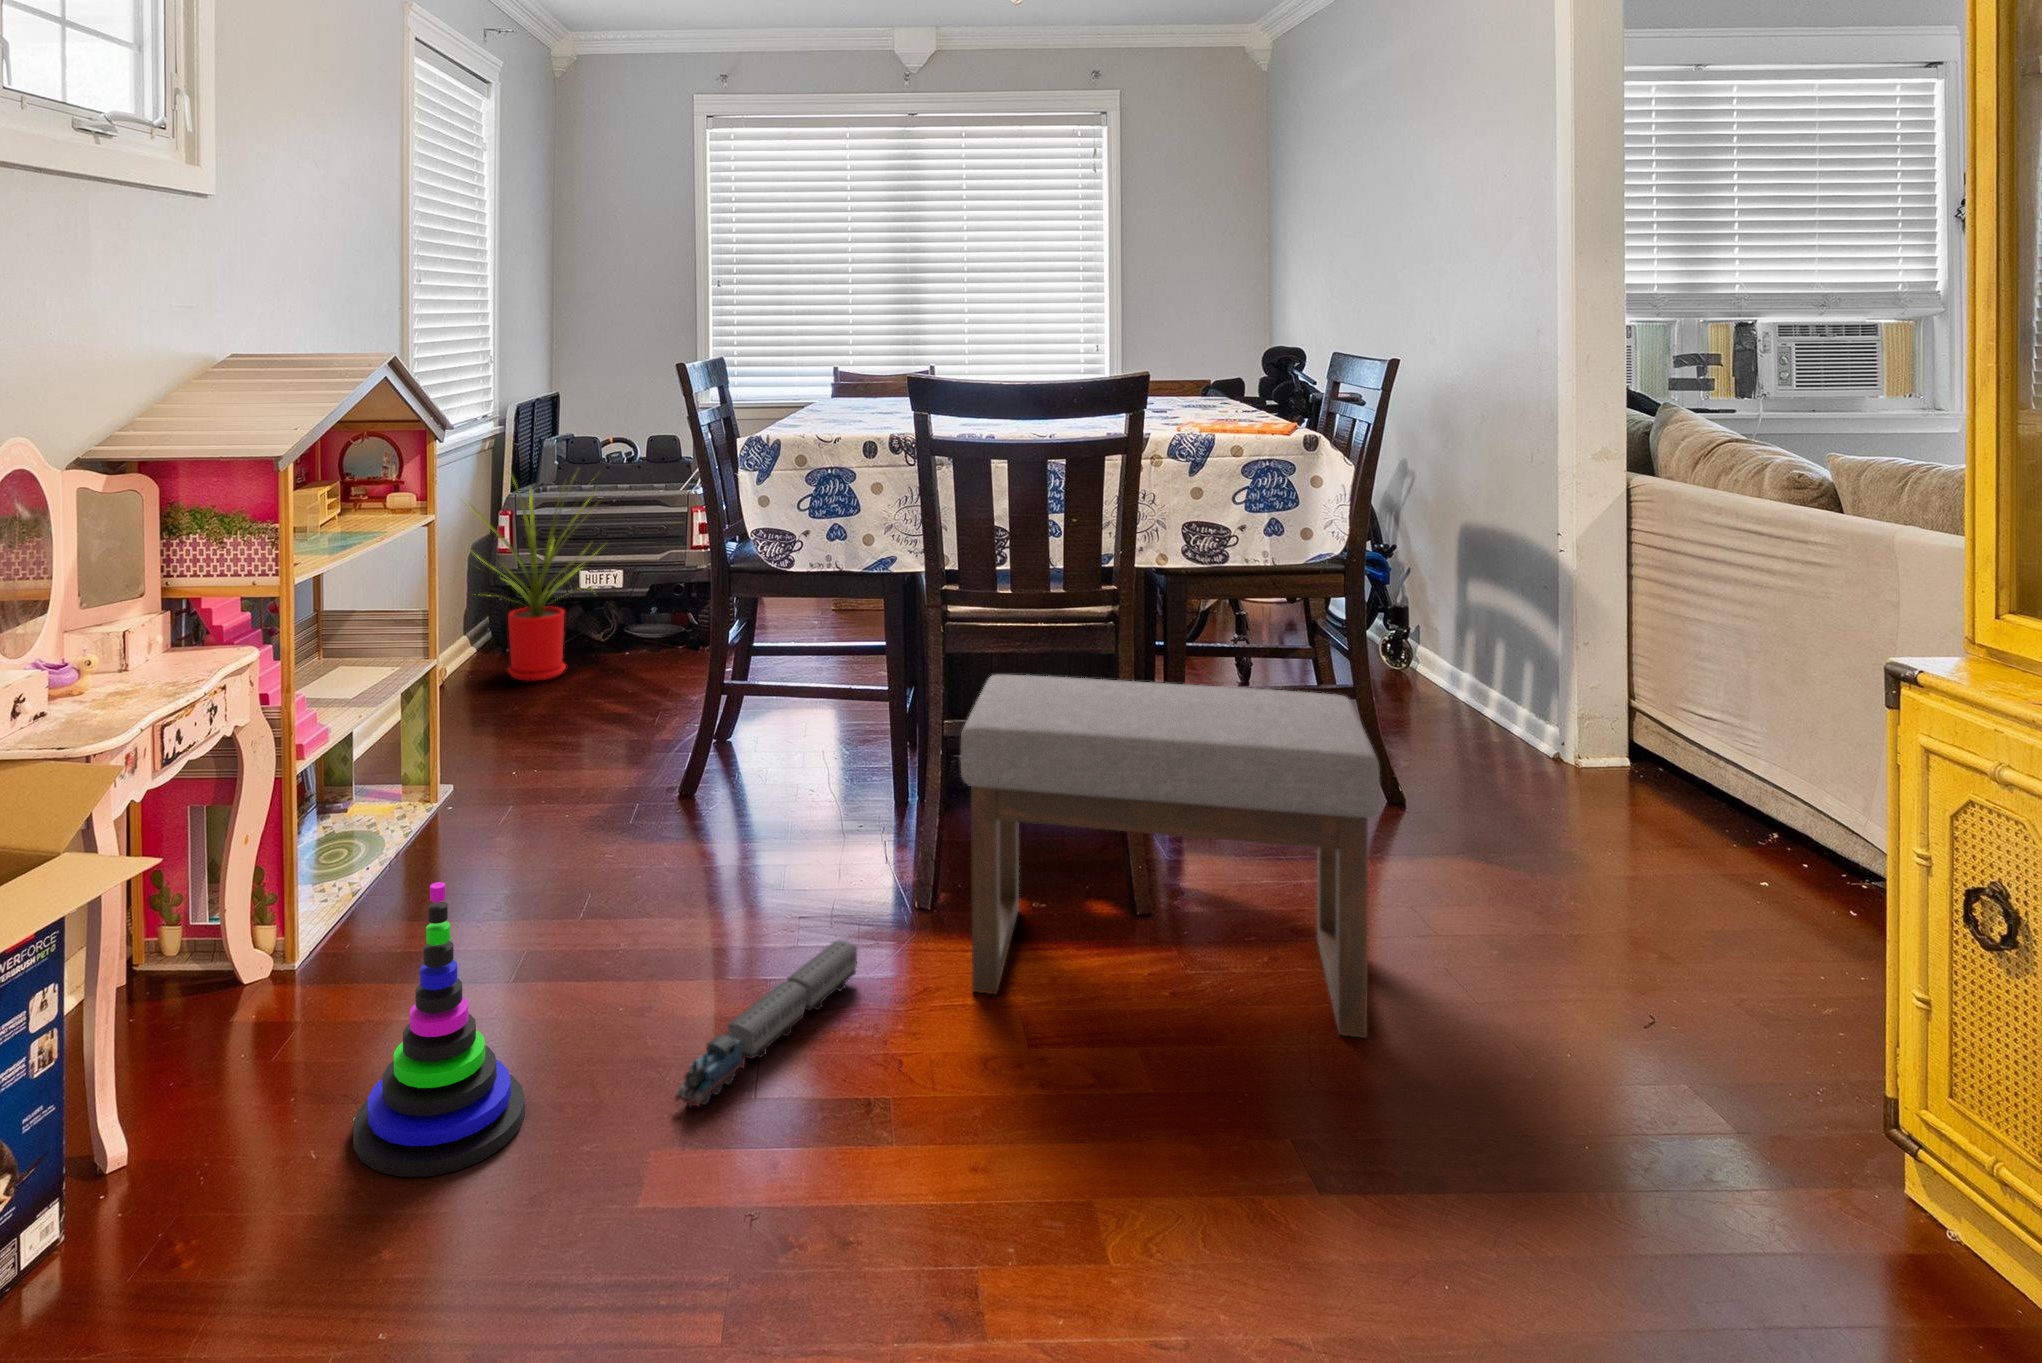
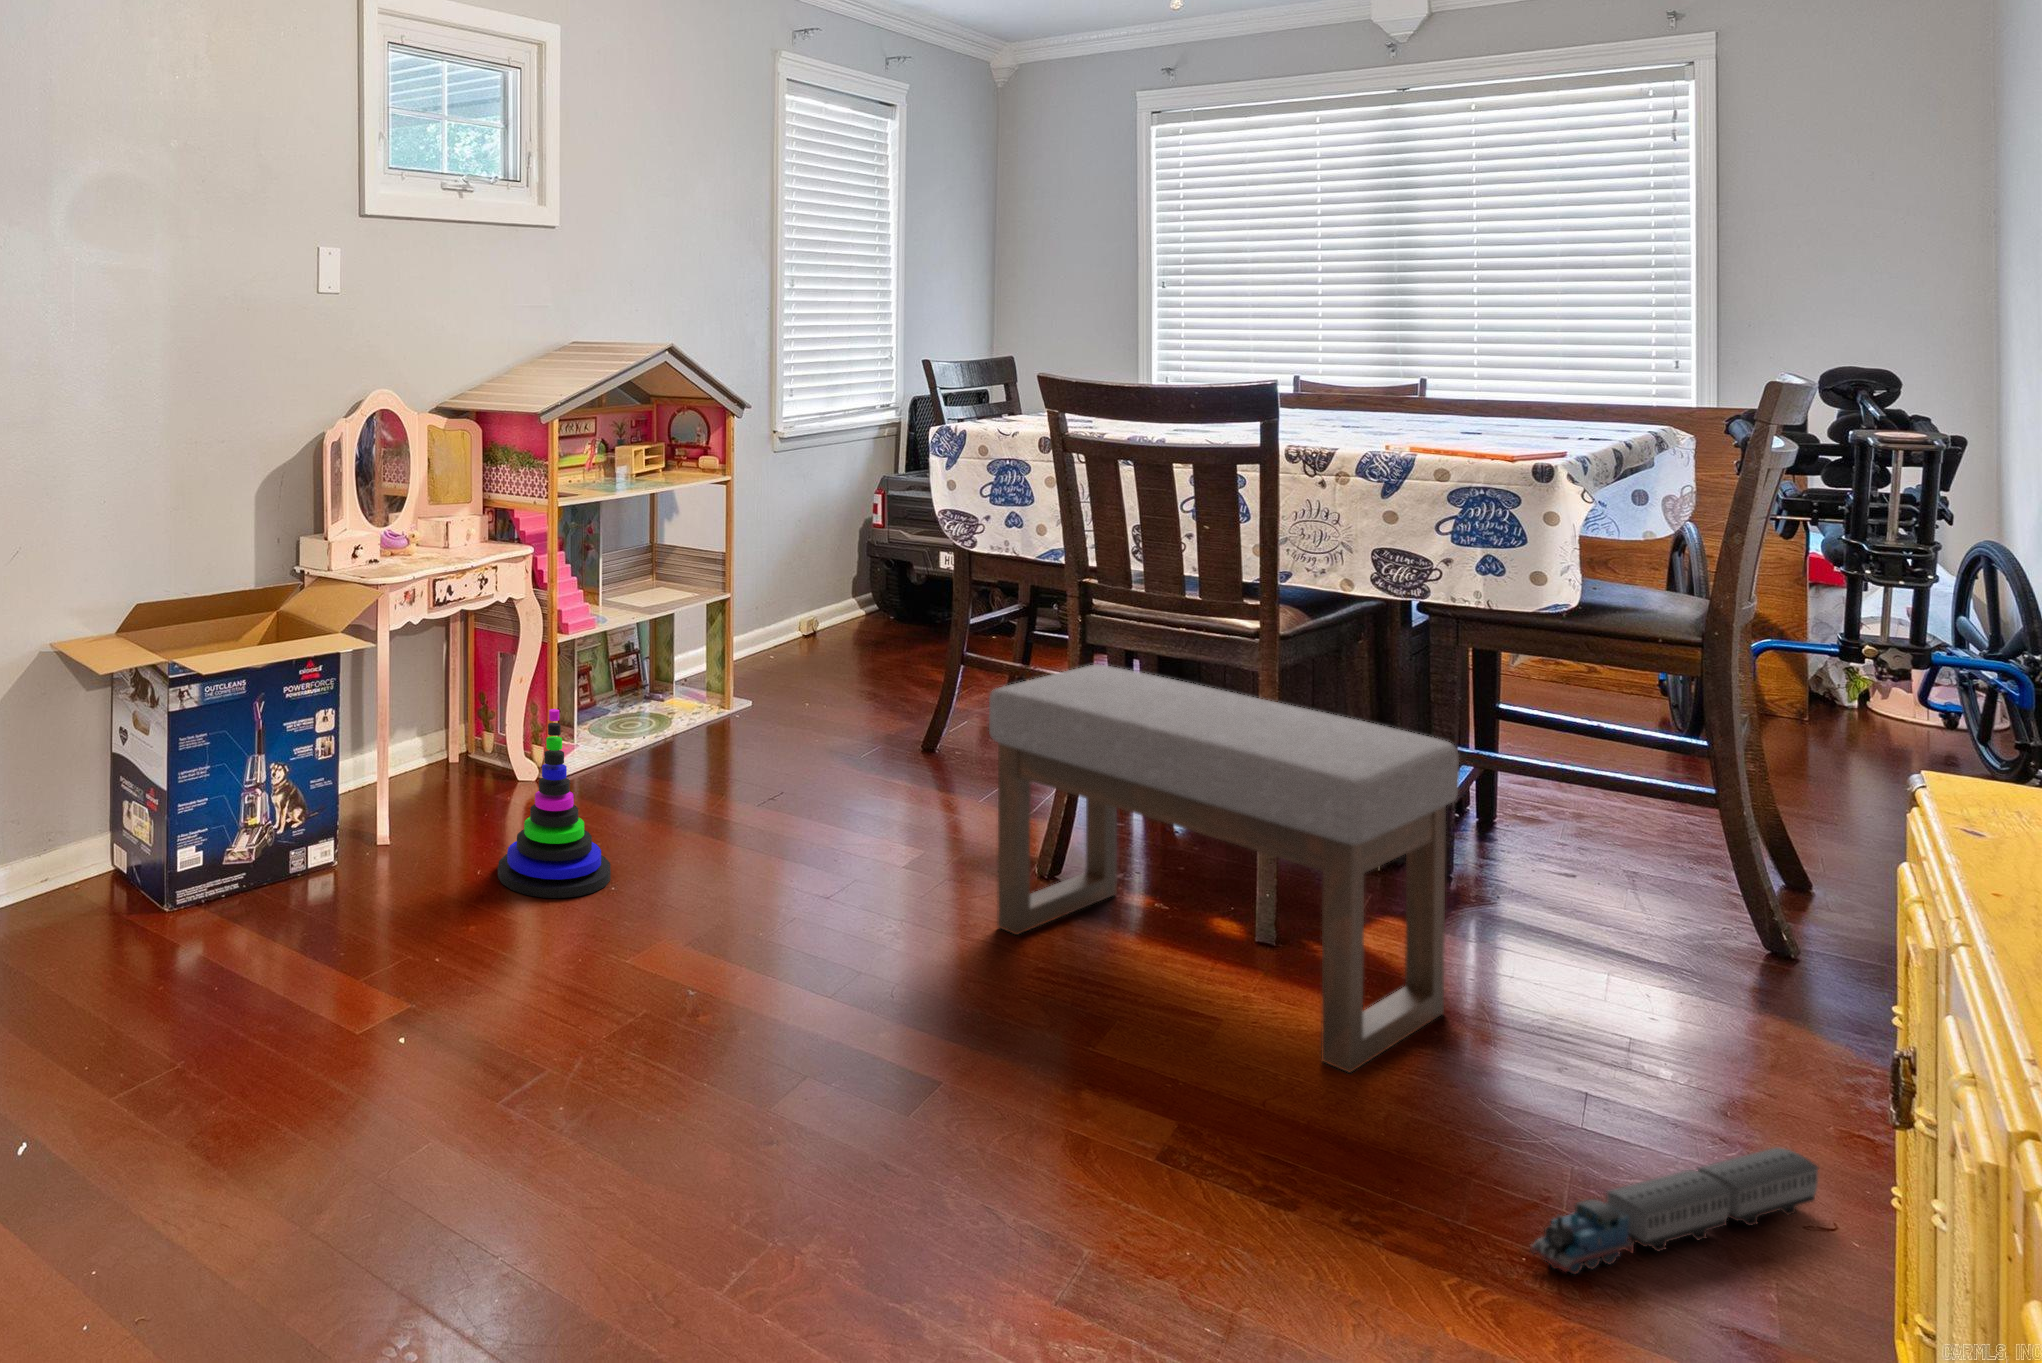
house plant: present [469,481,598,681] -> none [820,457,960,649]
toy train: present [675,940,857,1107] -> present [1530,1148,1818,1274]

